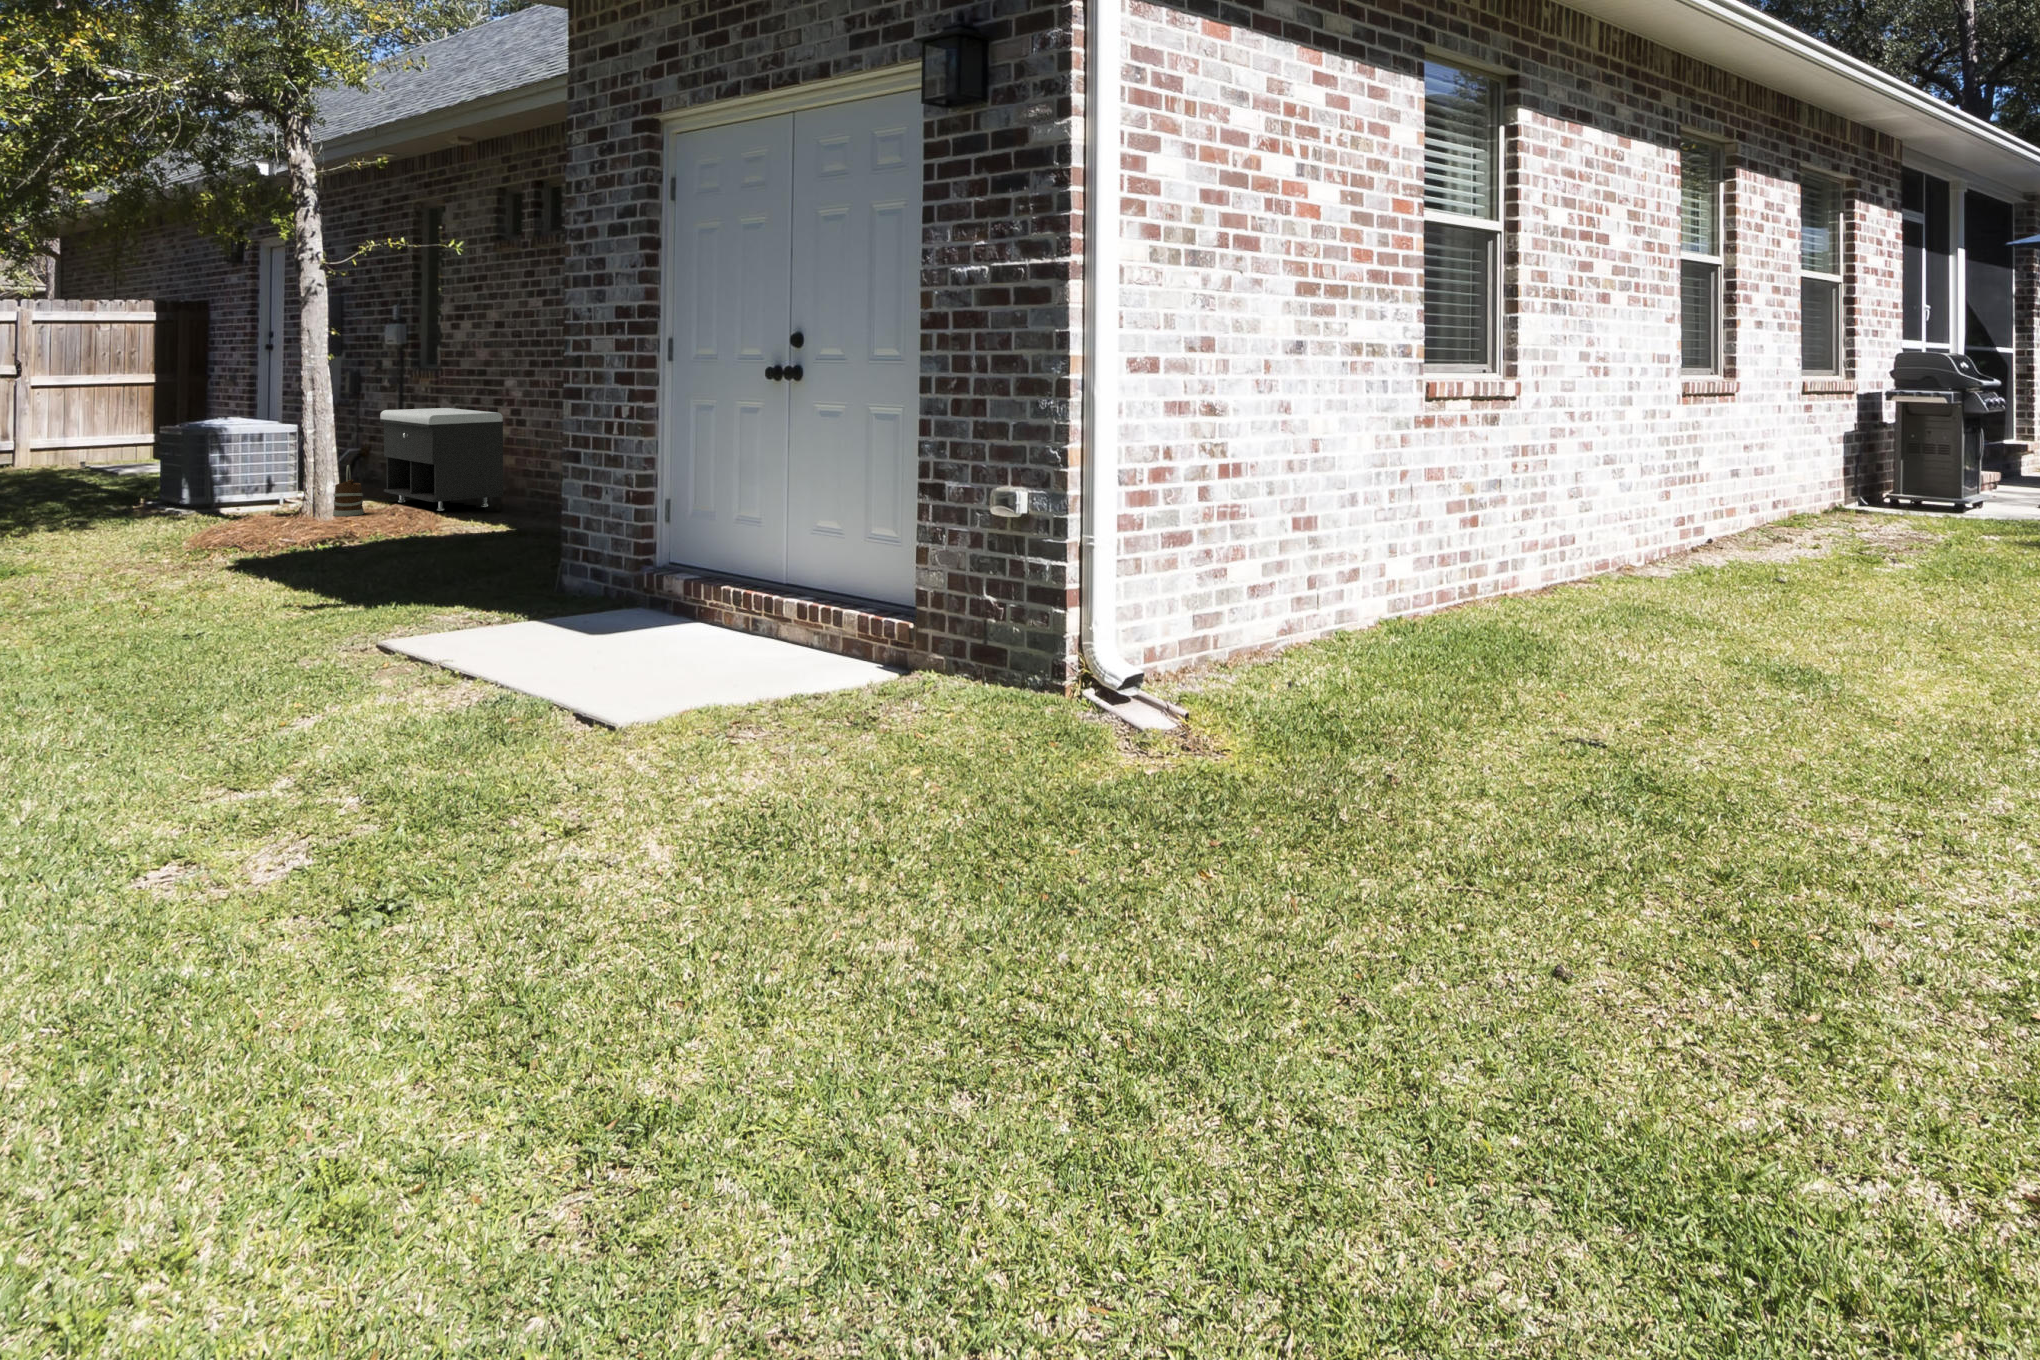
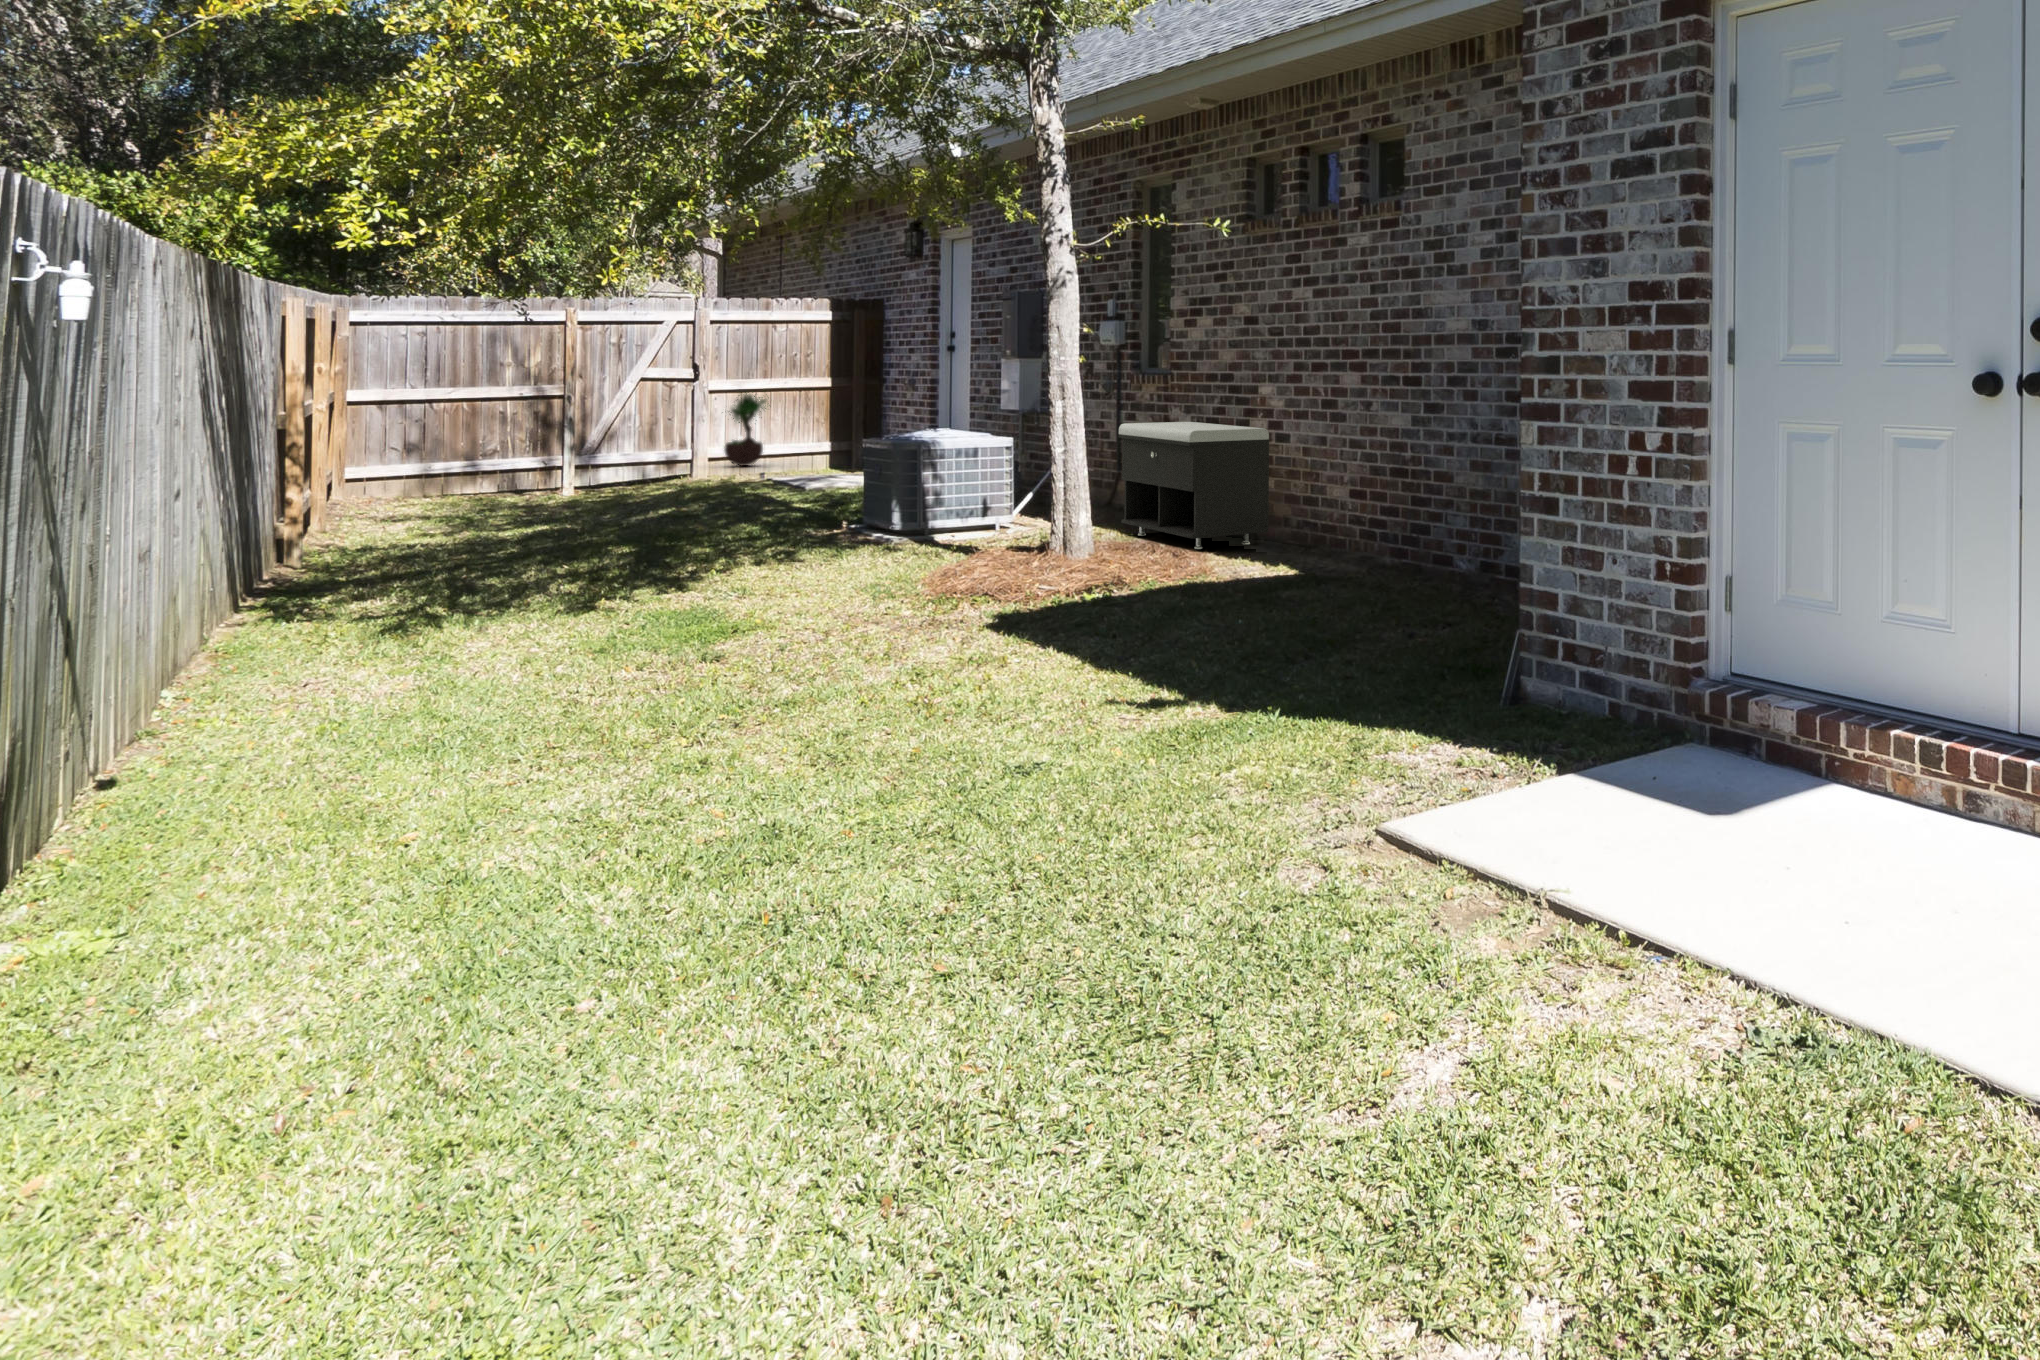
potted tree: none [46,380,97,454] -> present [724,392,770,466]
wooden bucket: present [333,465,364,516] -> none [1075,490,1110,554]

